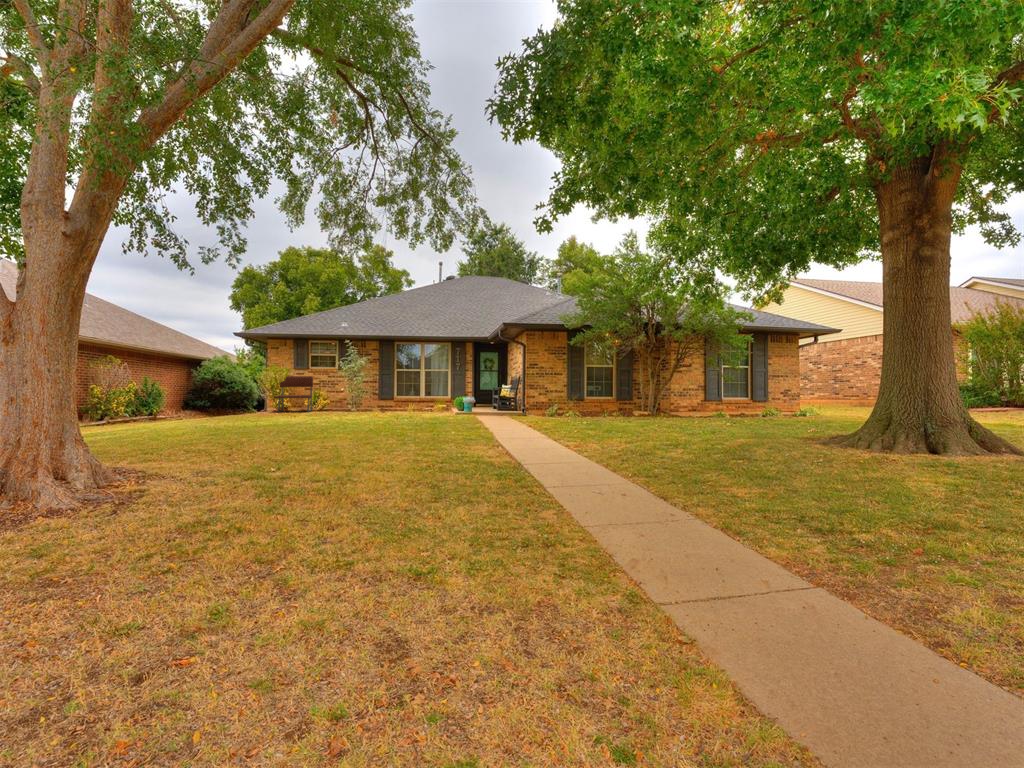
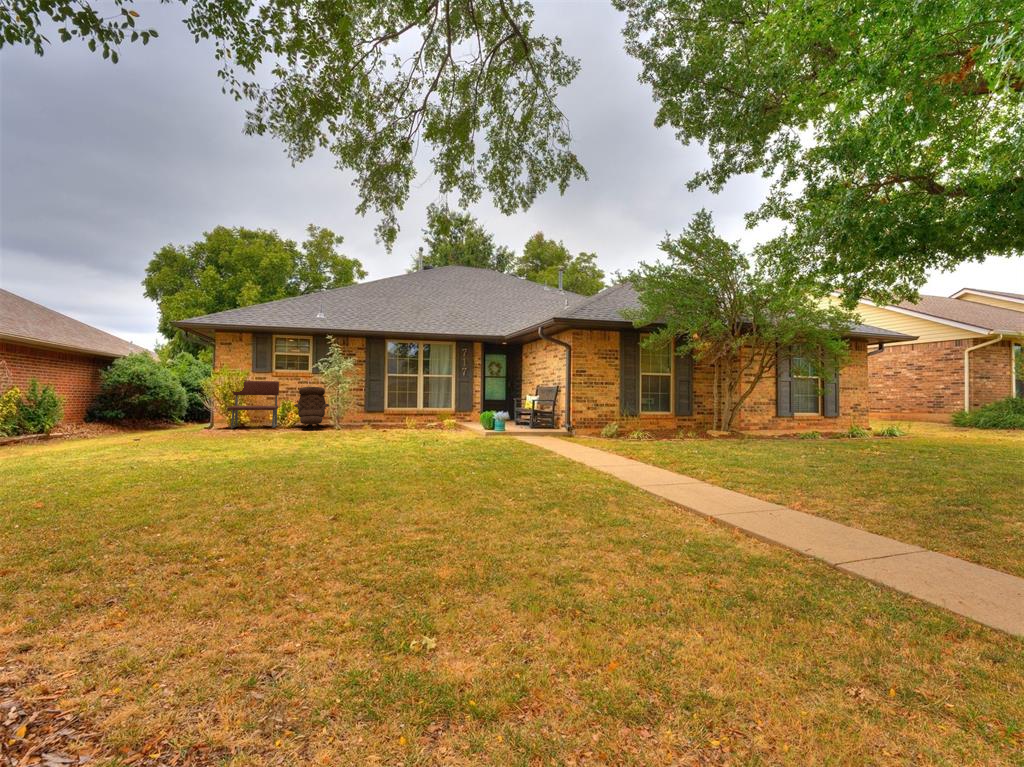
lounge chair: none [323,380,350,413] -> present [294,387,329,430]

